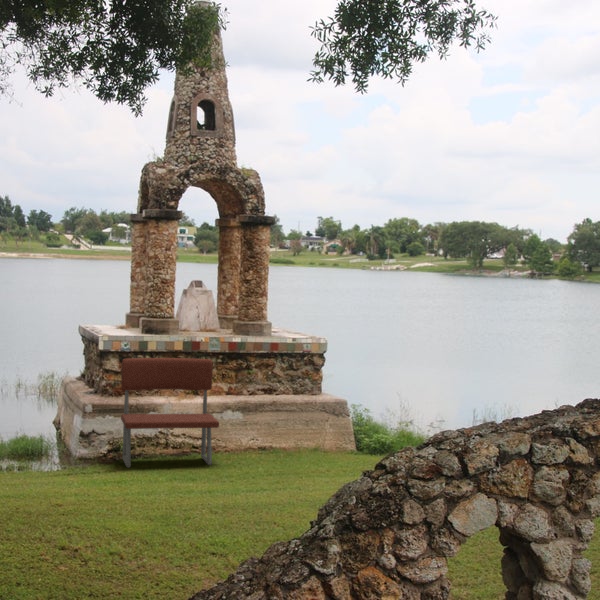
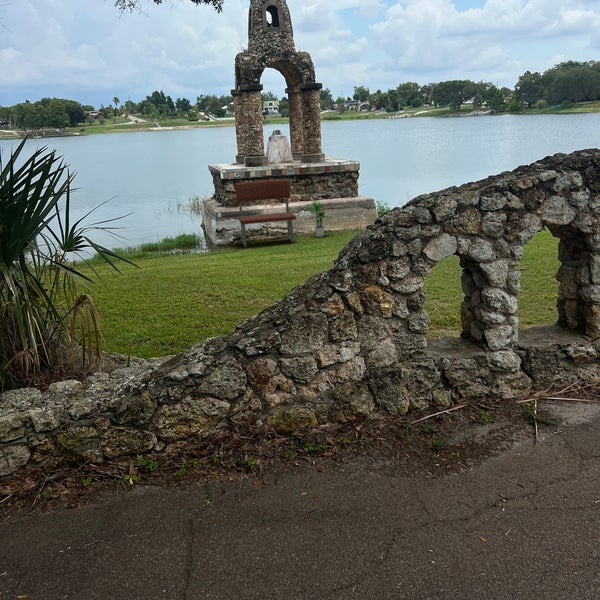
potted plant: none [236,395,276,459] -> present [311,201,326,237]

